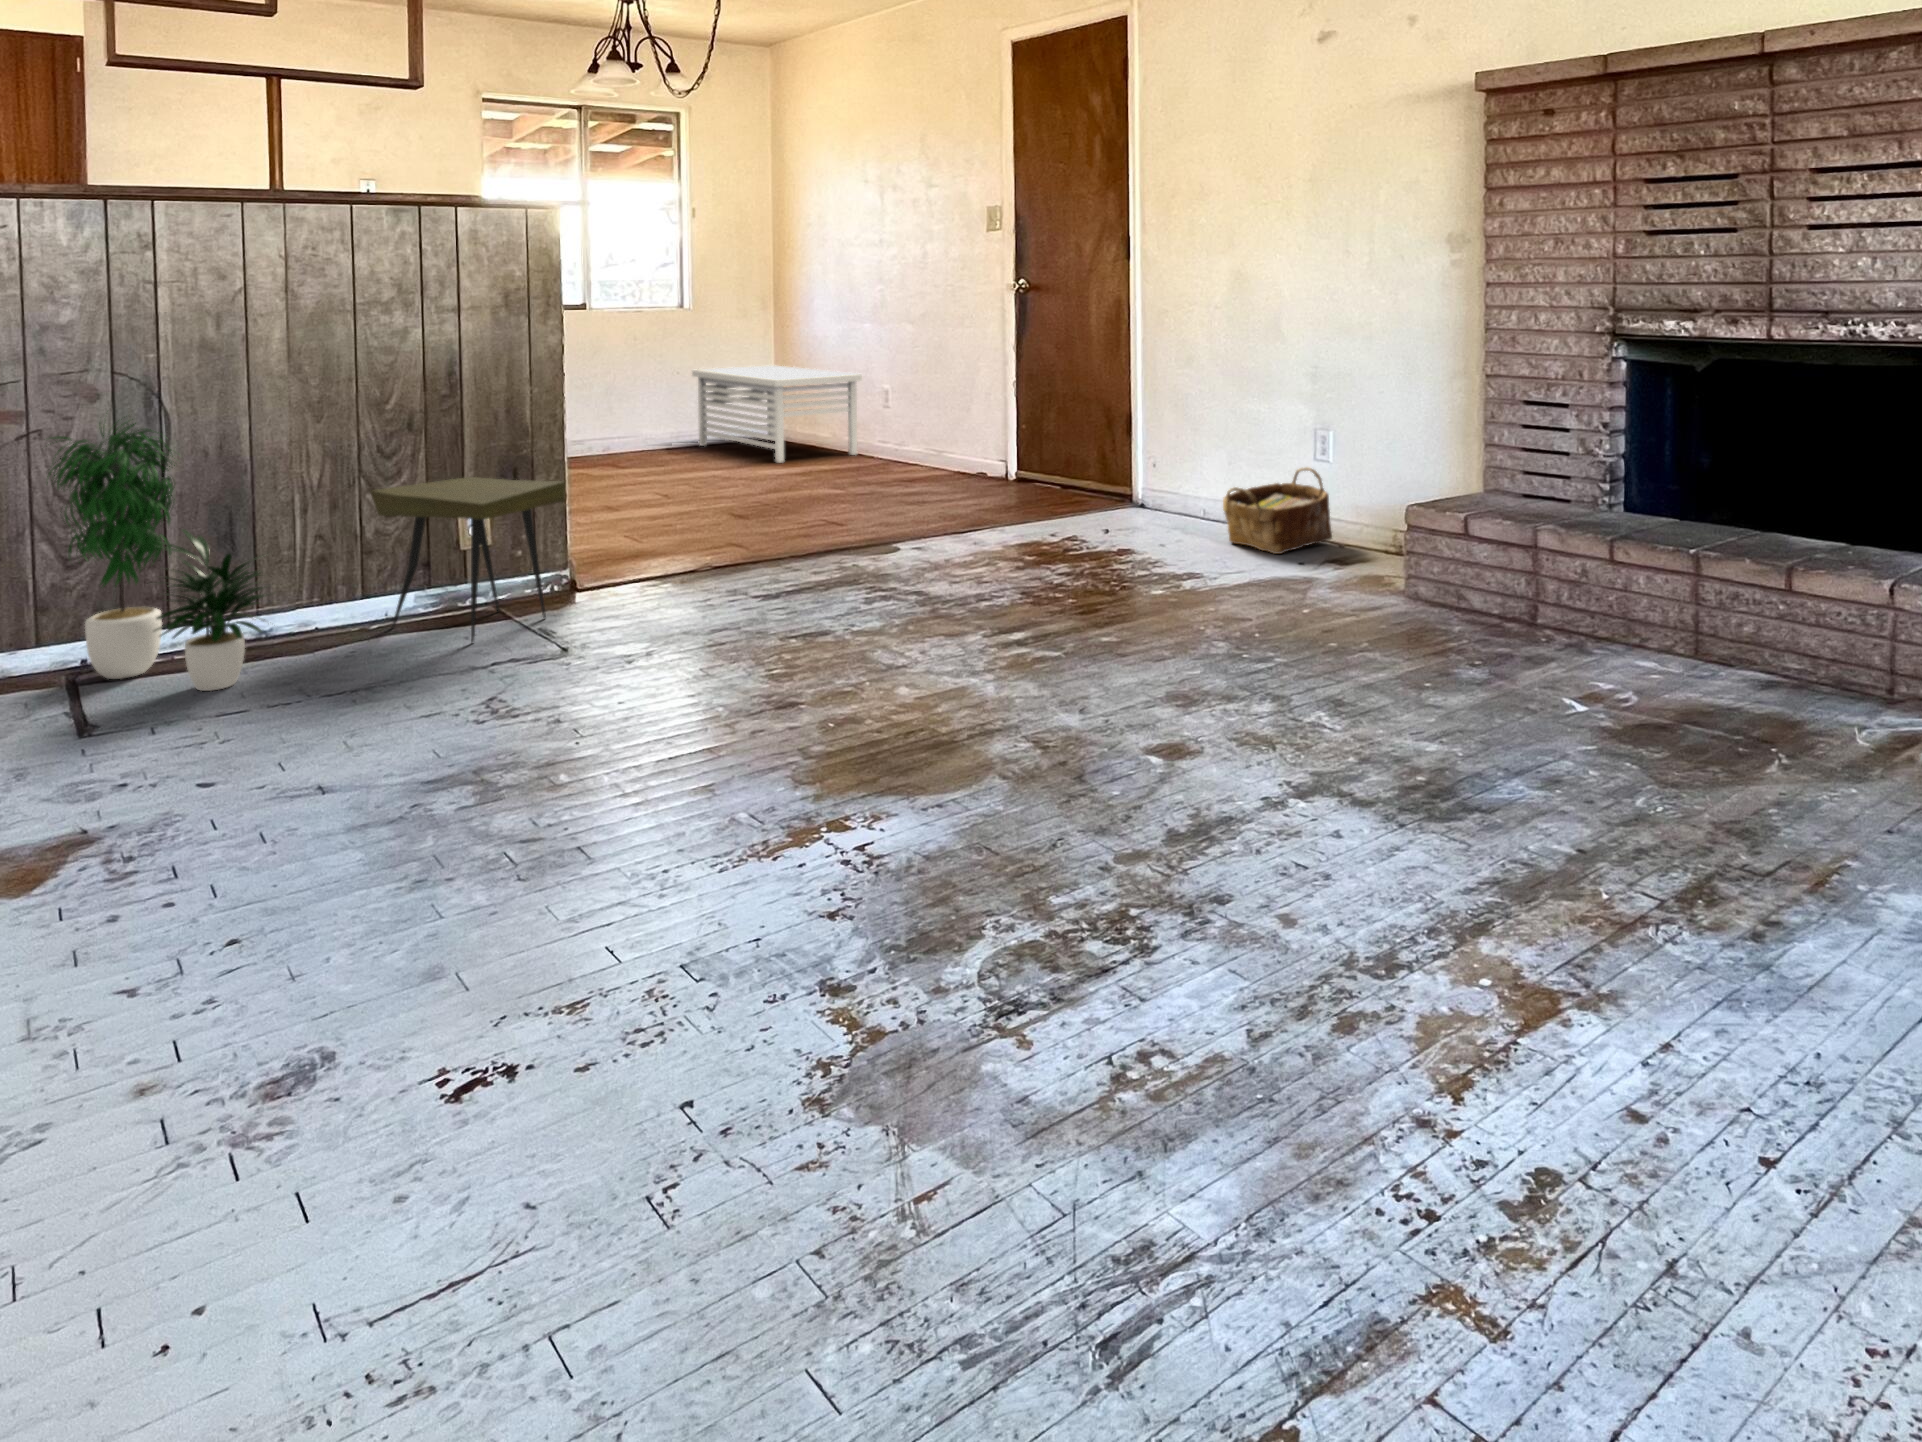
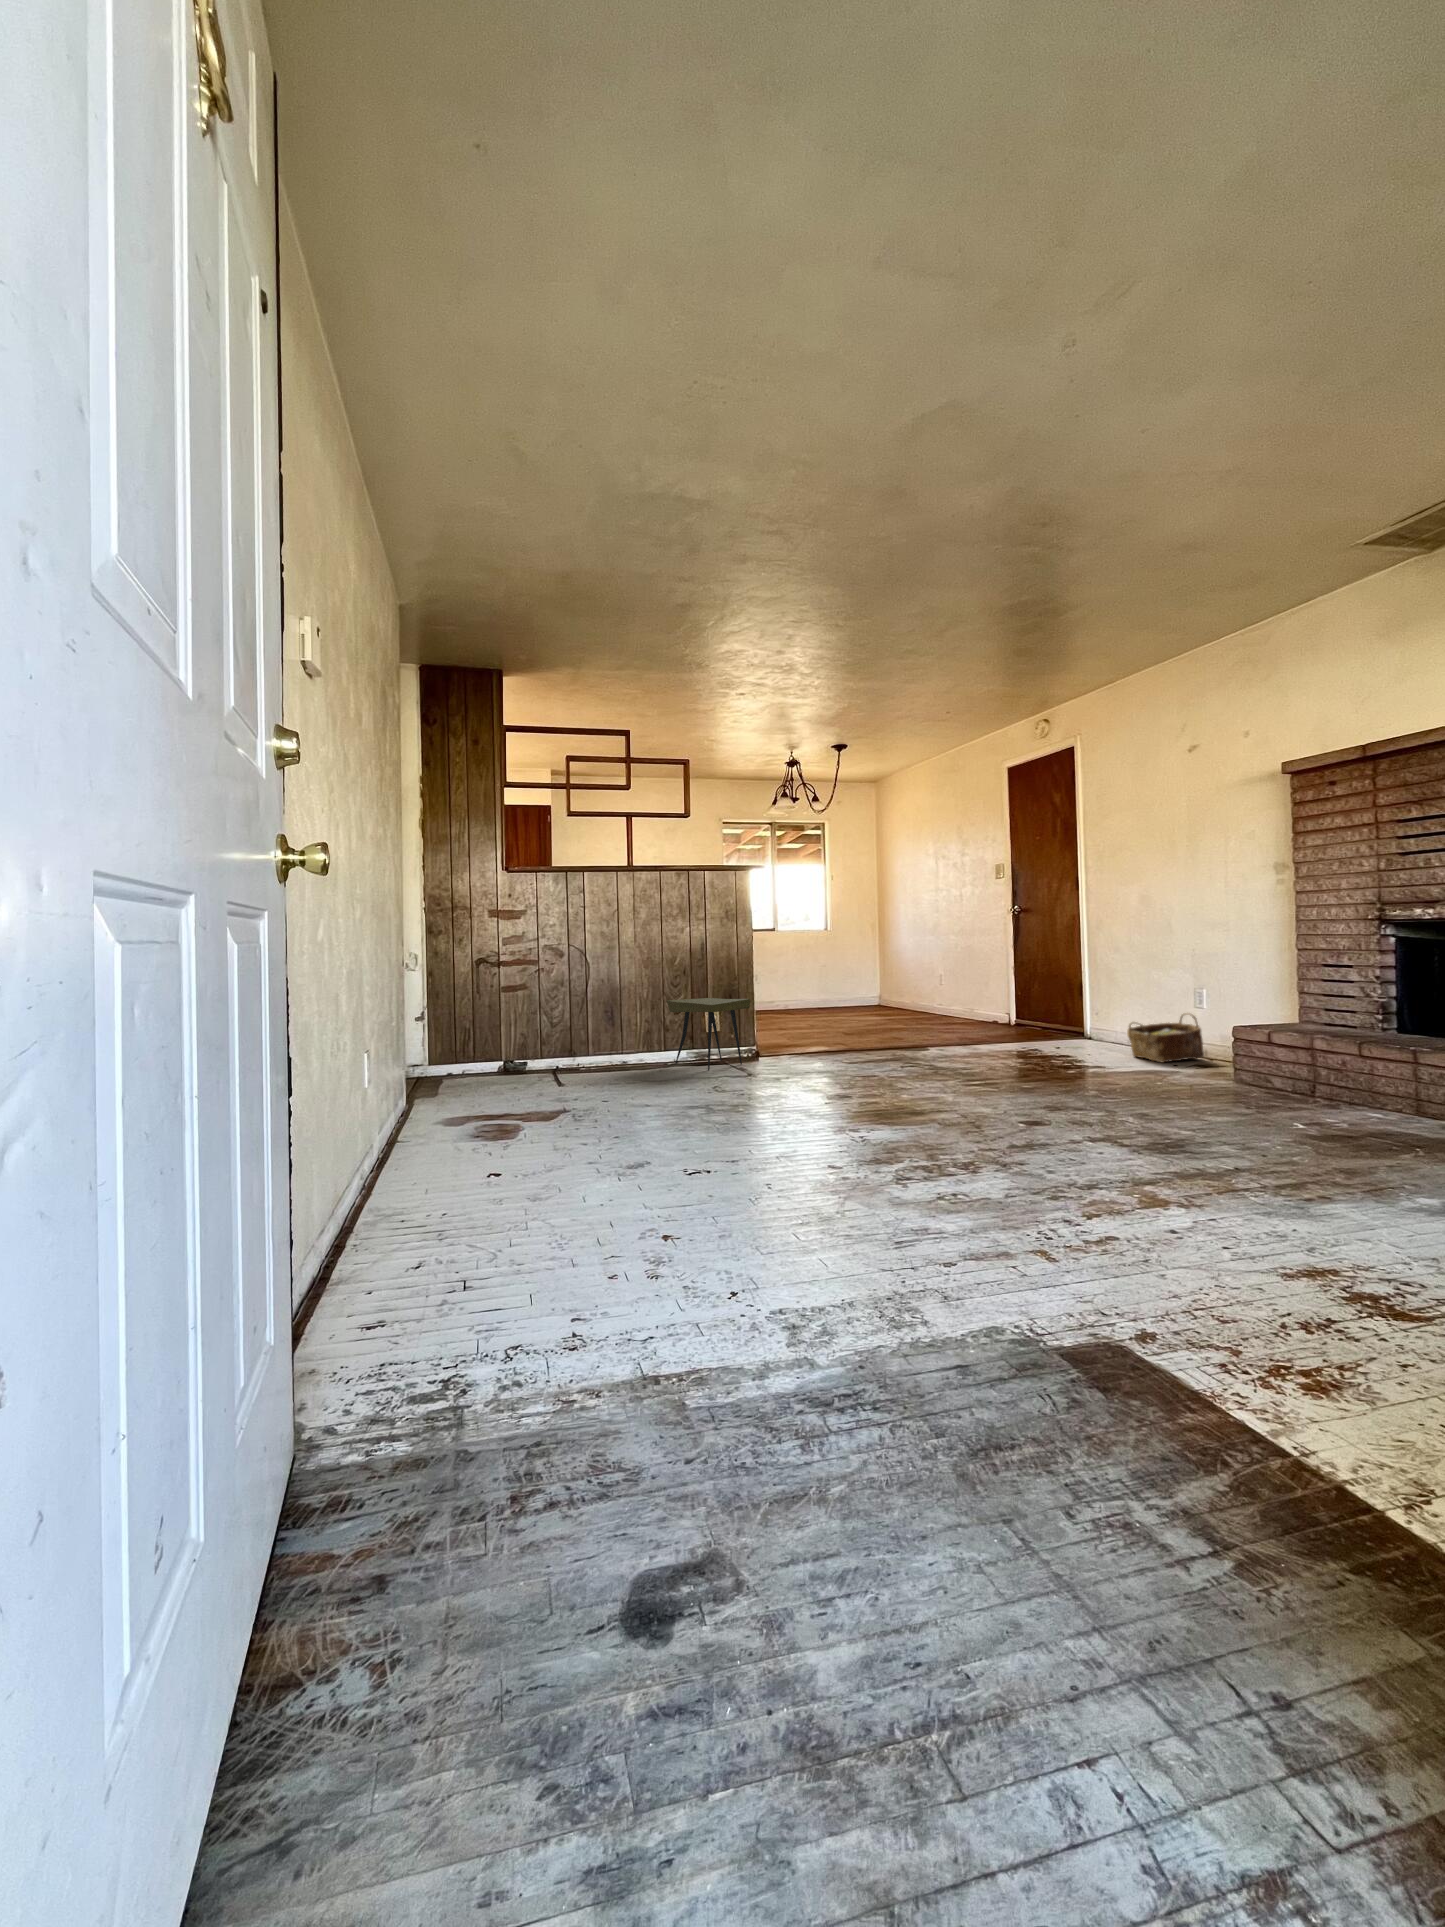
storage bench: present [692,365,862,463] -> none [830,963,925,1015]
potted plant: present [49,419,264,691] -> none [545,959,630,1077]

